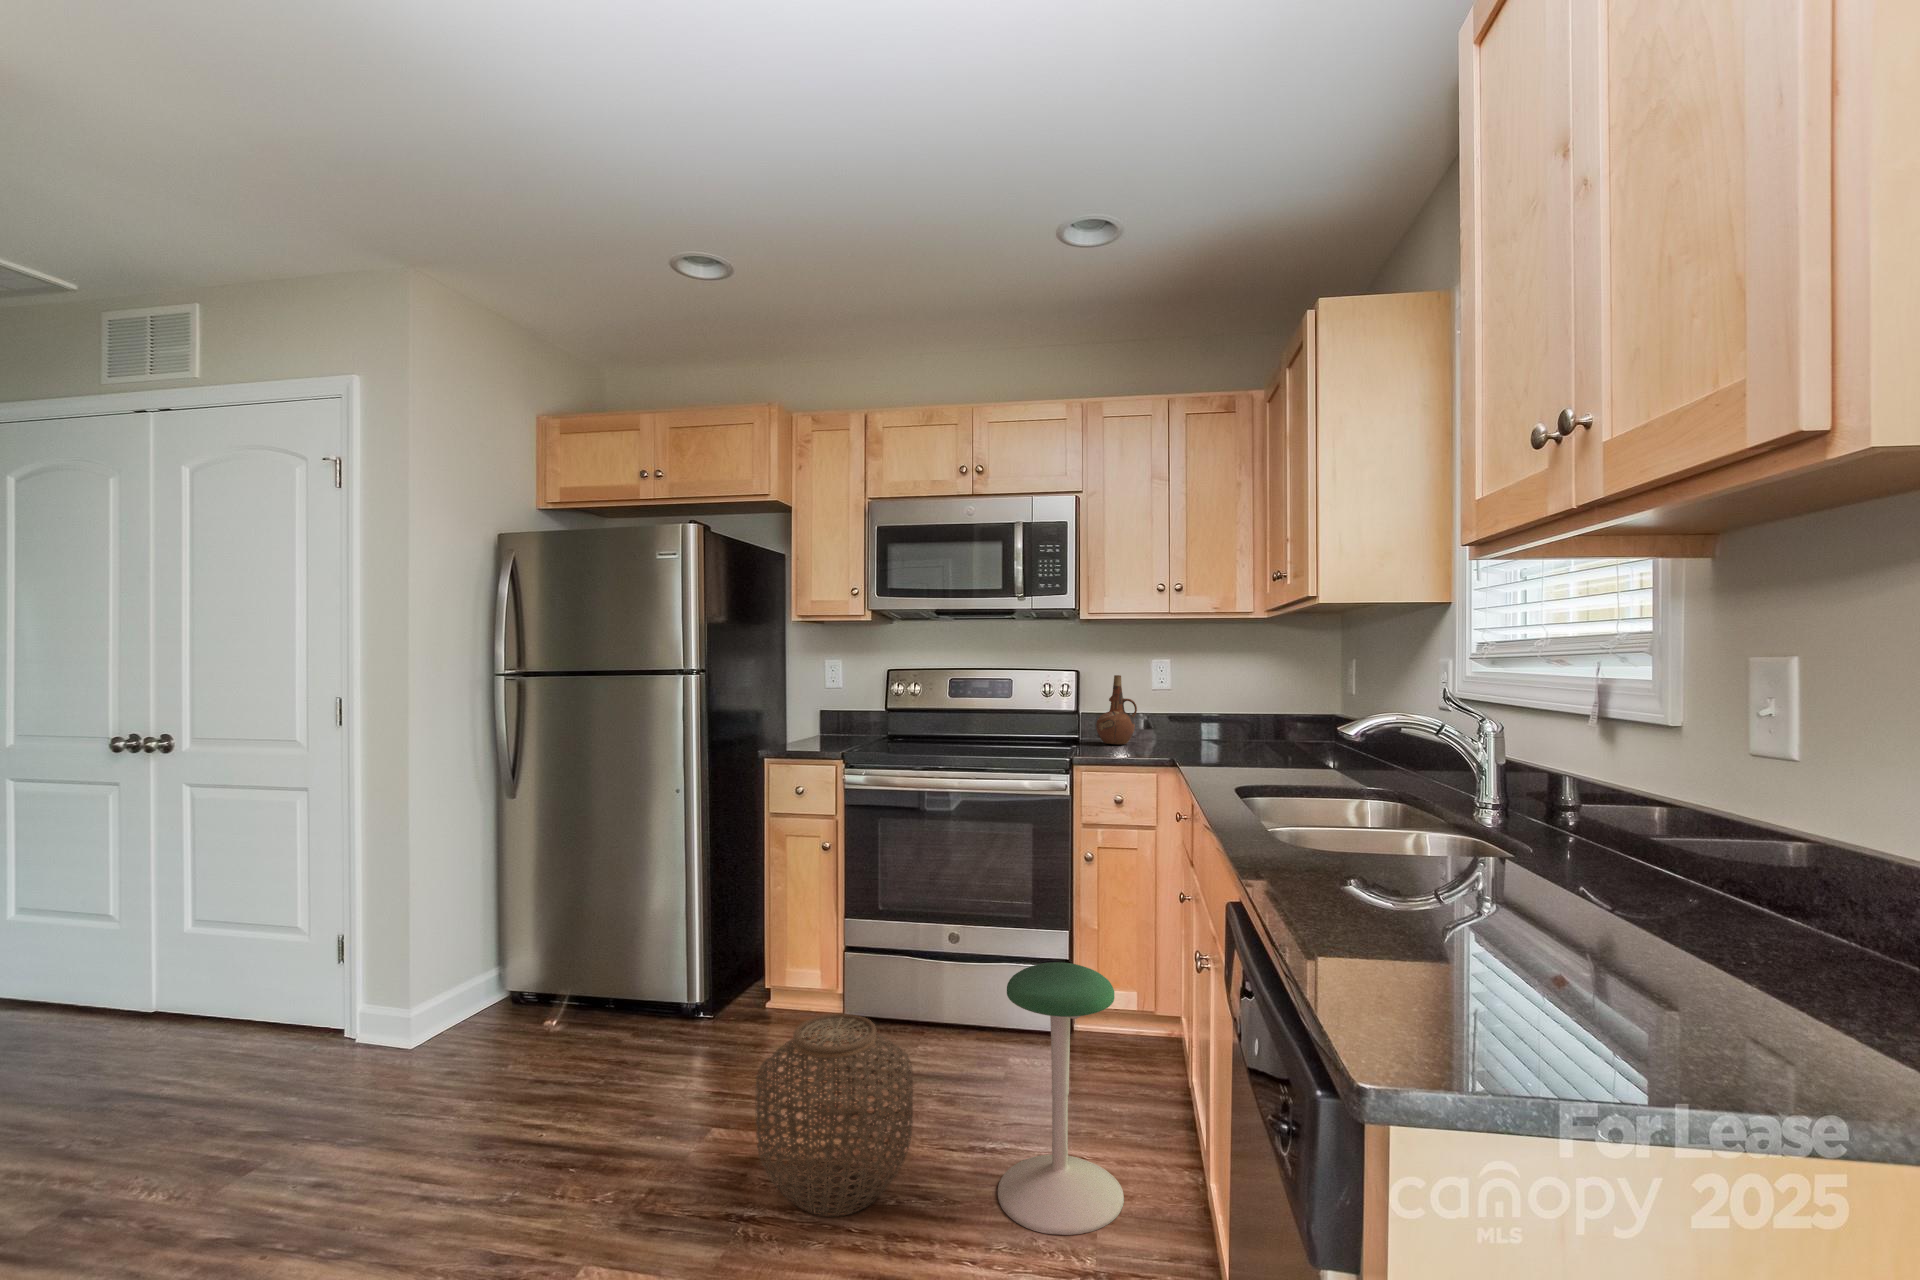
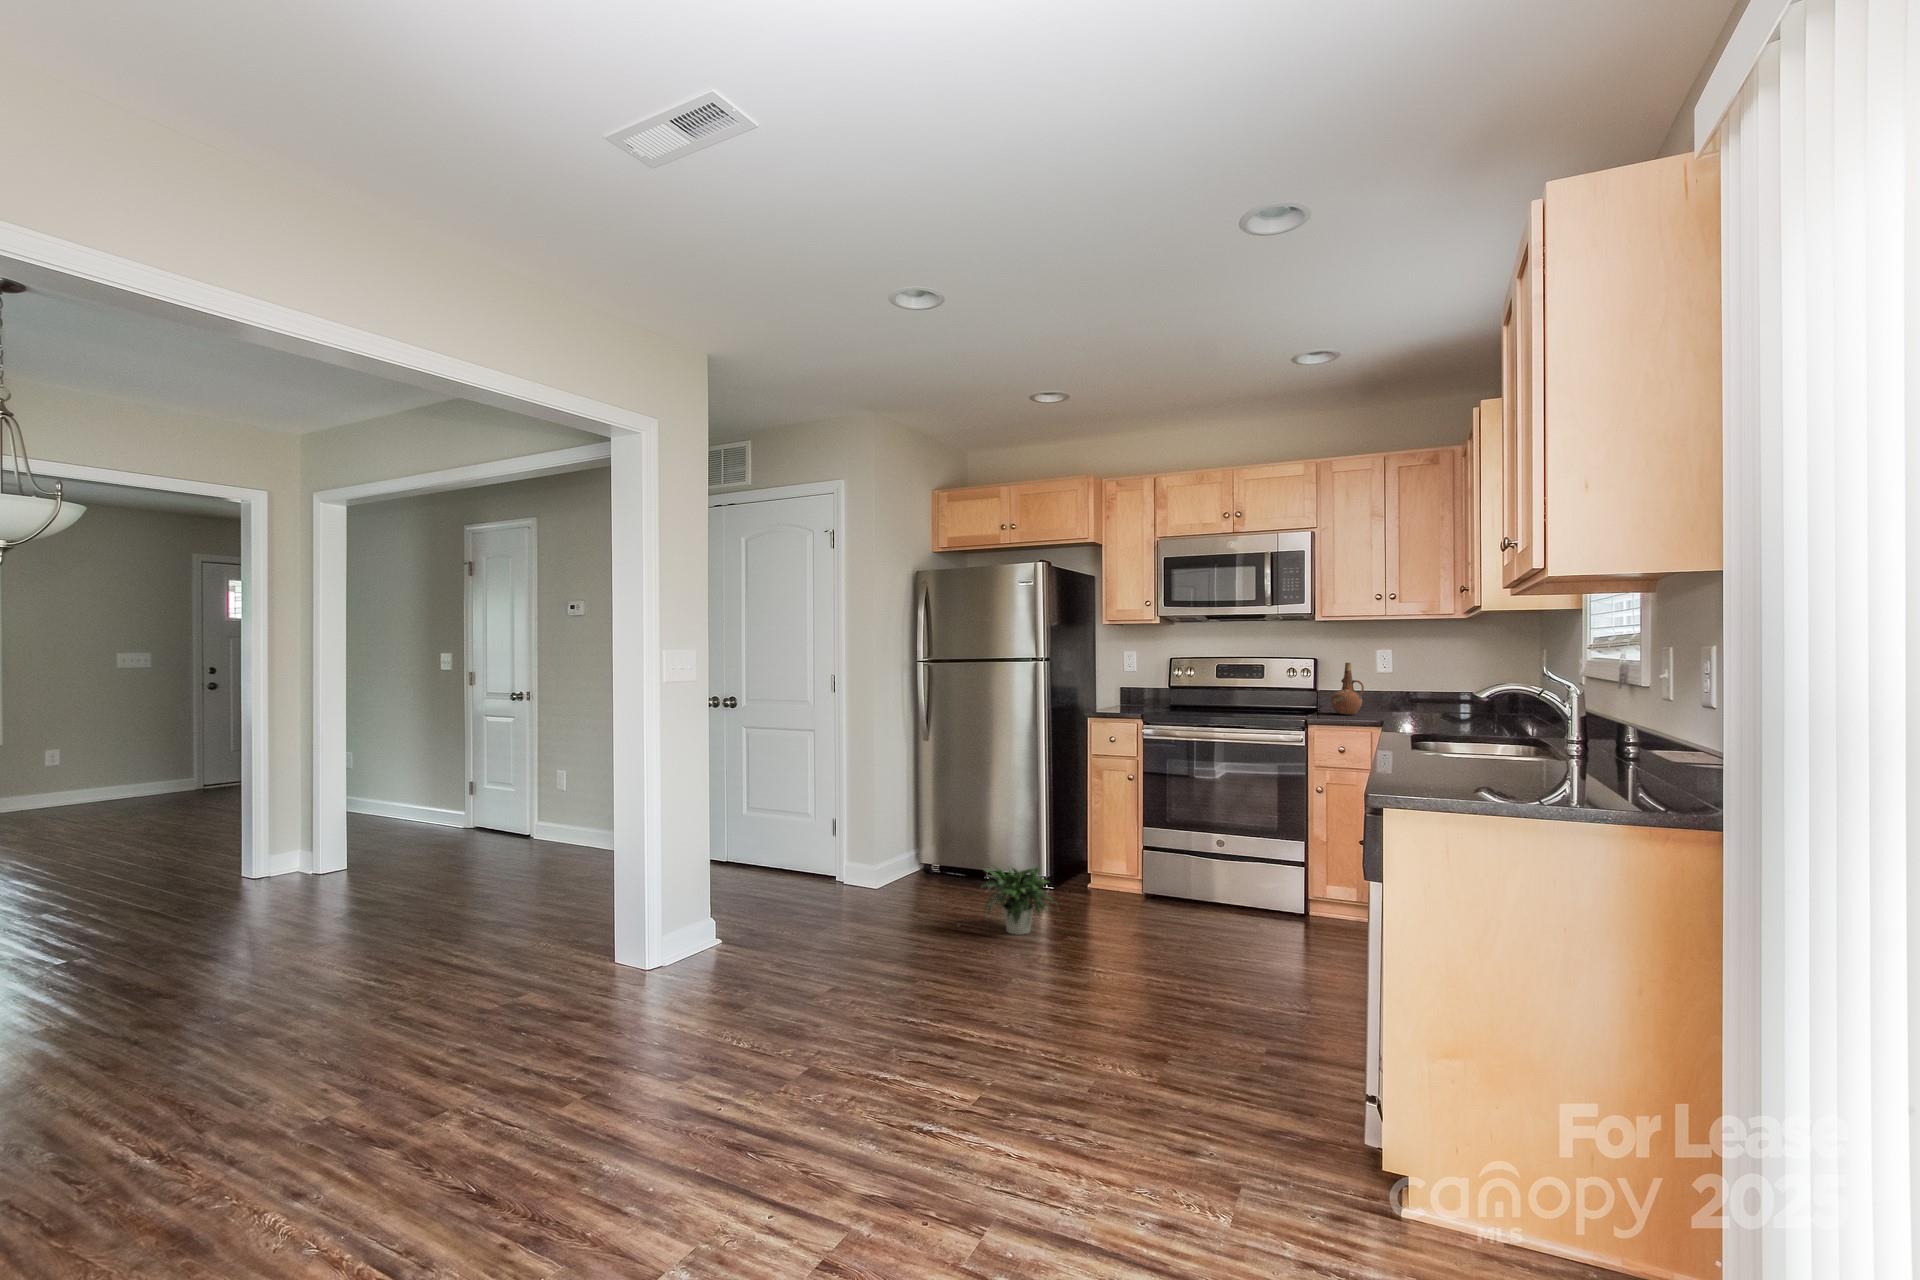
stool: present [998,962,1124,1235] -> none [1249,838,1329,989]
woven basket: present [756,1014,913,1216] -> none [1104,862,1196,970]
potted plant: none [509,1017,691,1147] -> present [957,867,1057,935]

